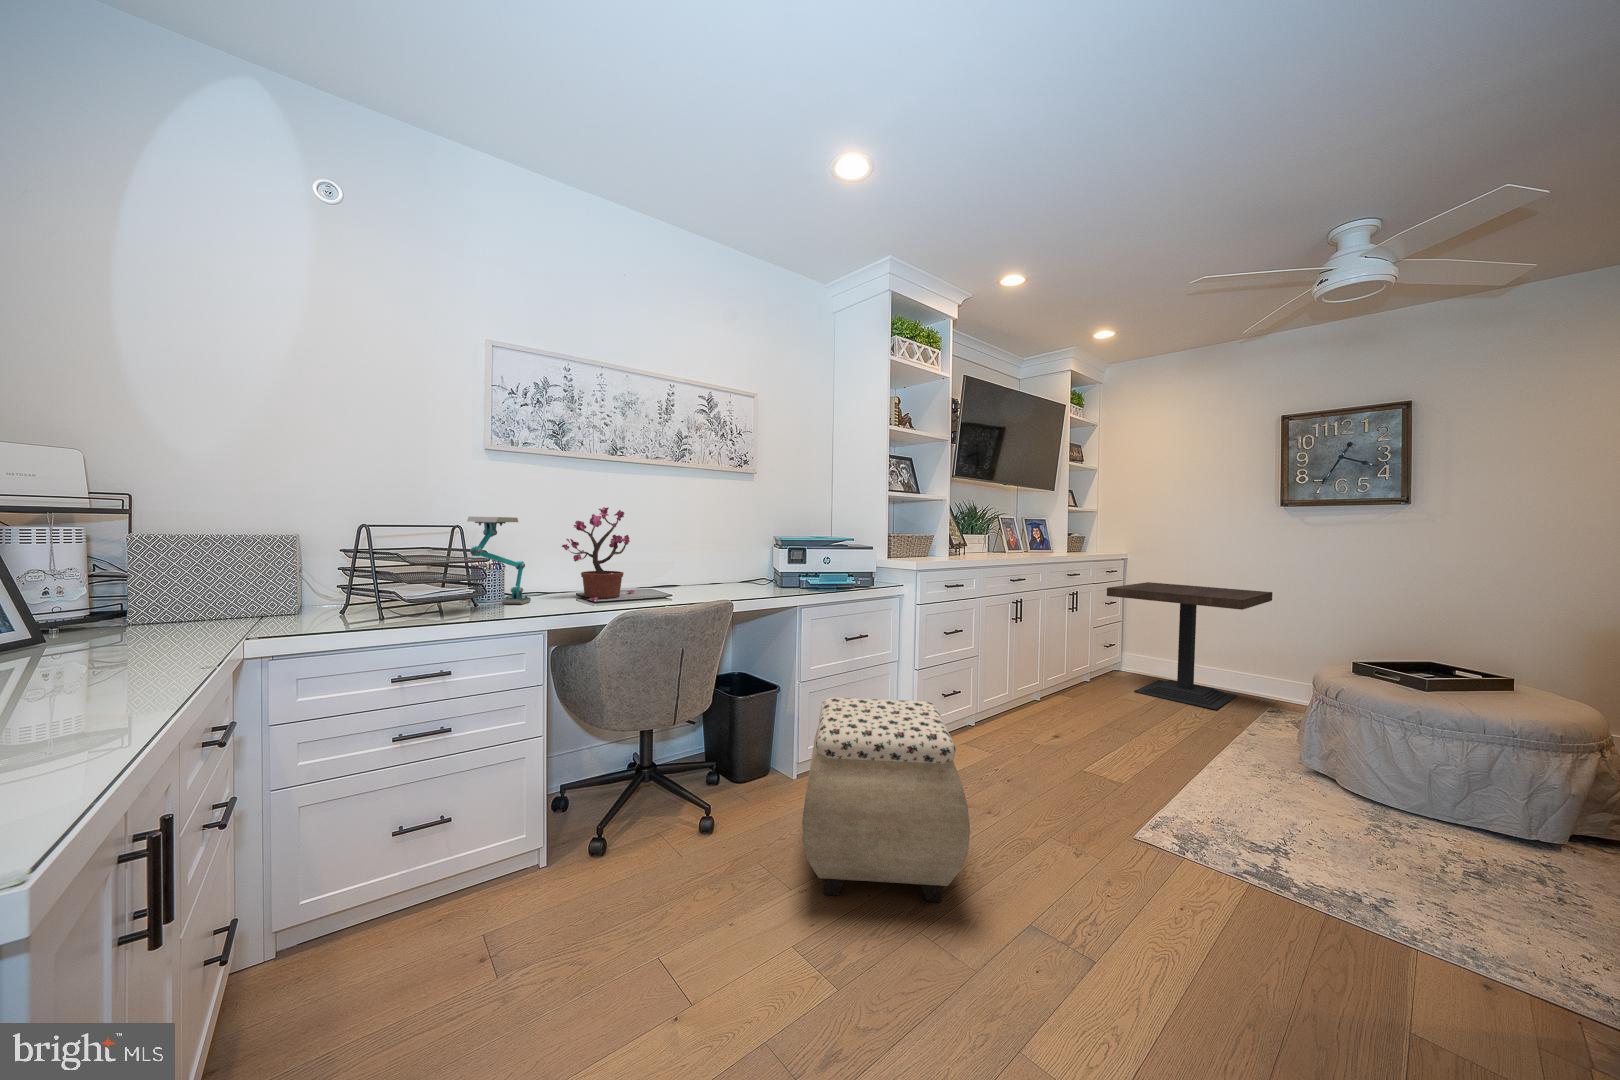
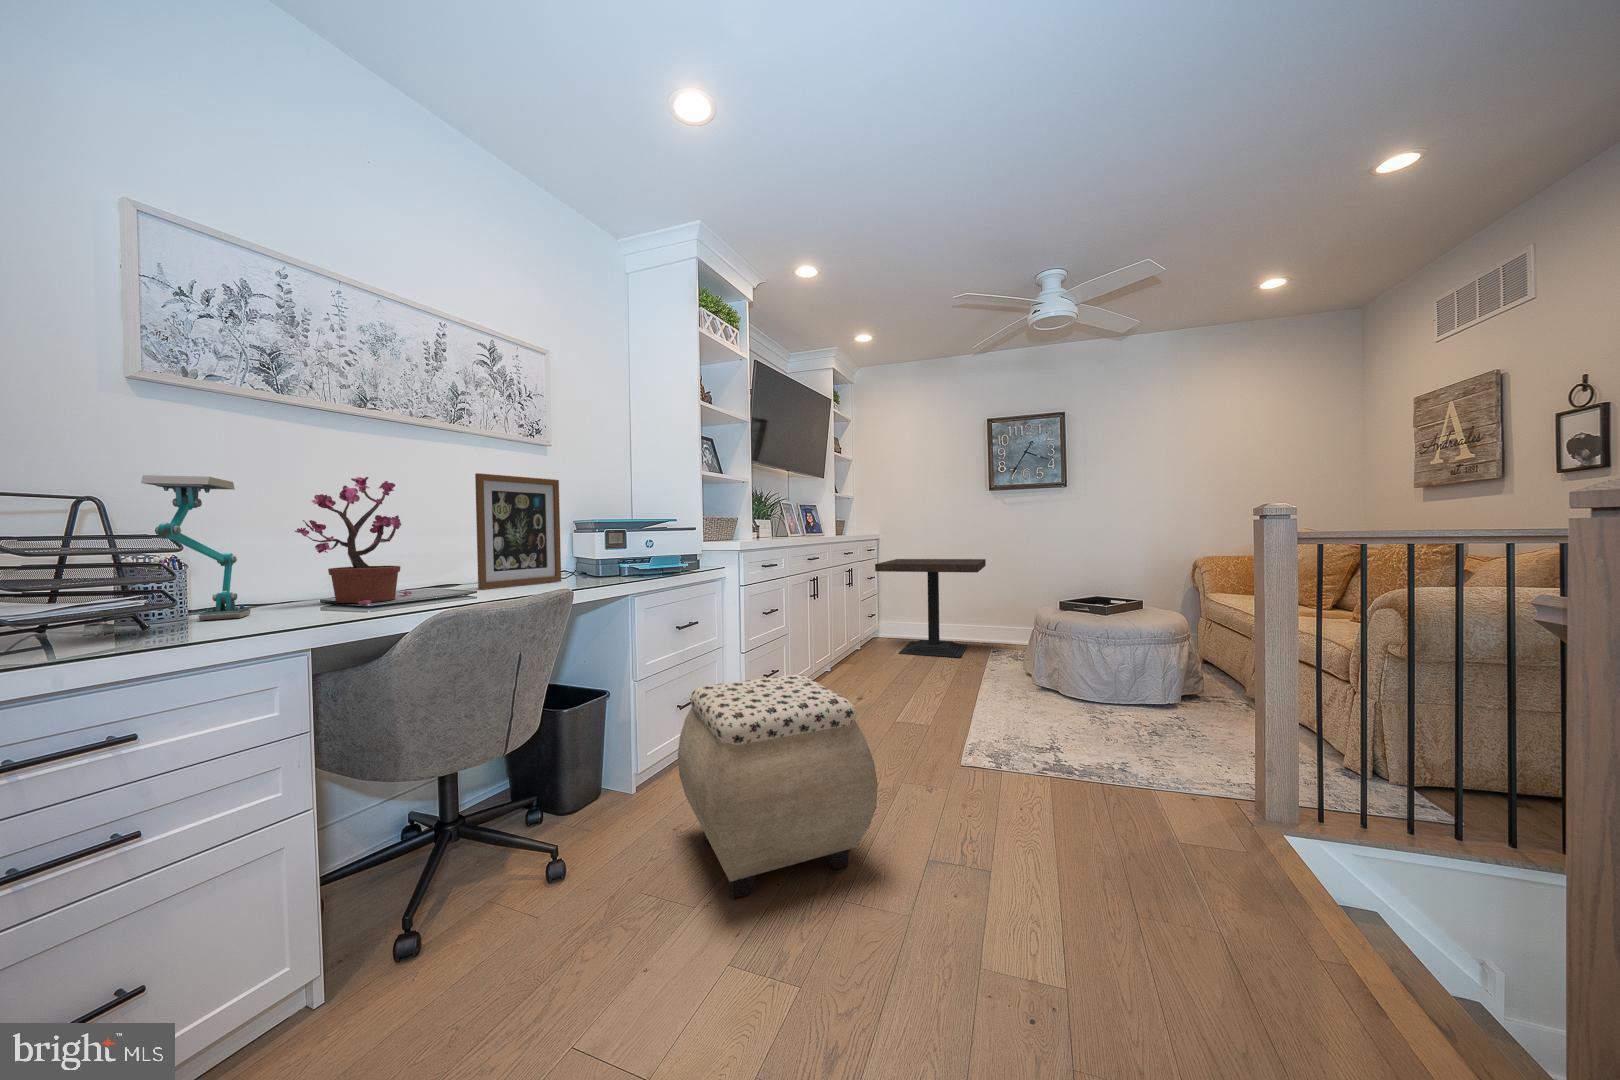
picture frame: none [680,502,748,592] -> present [475,473,561,589]

